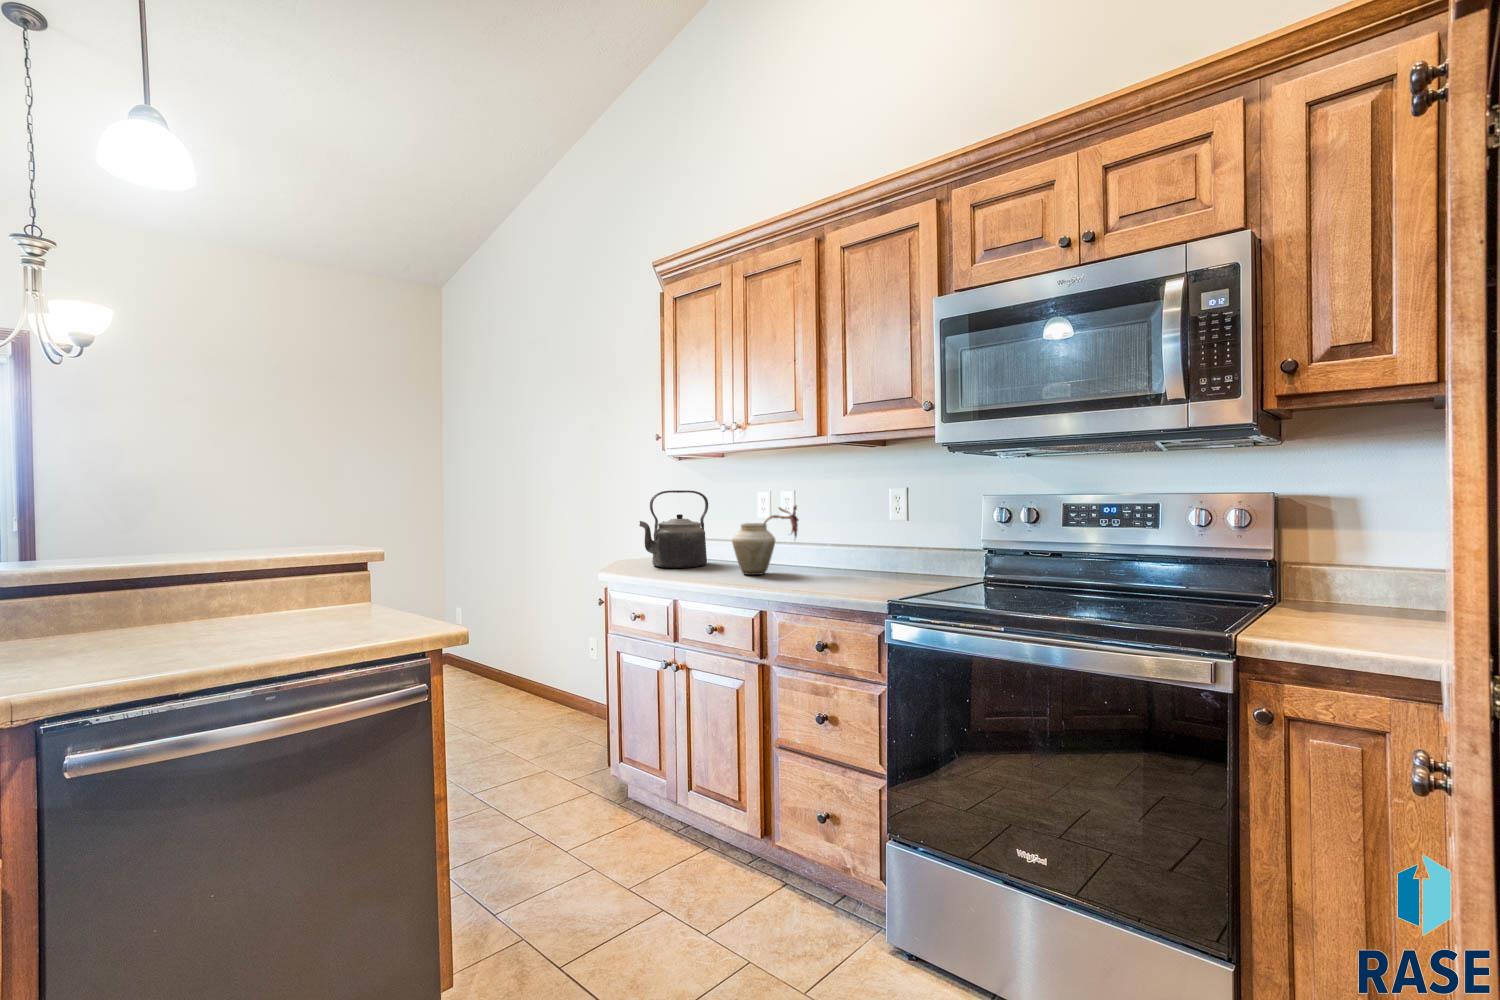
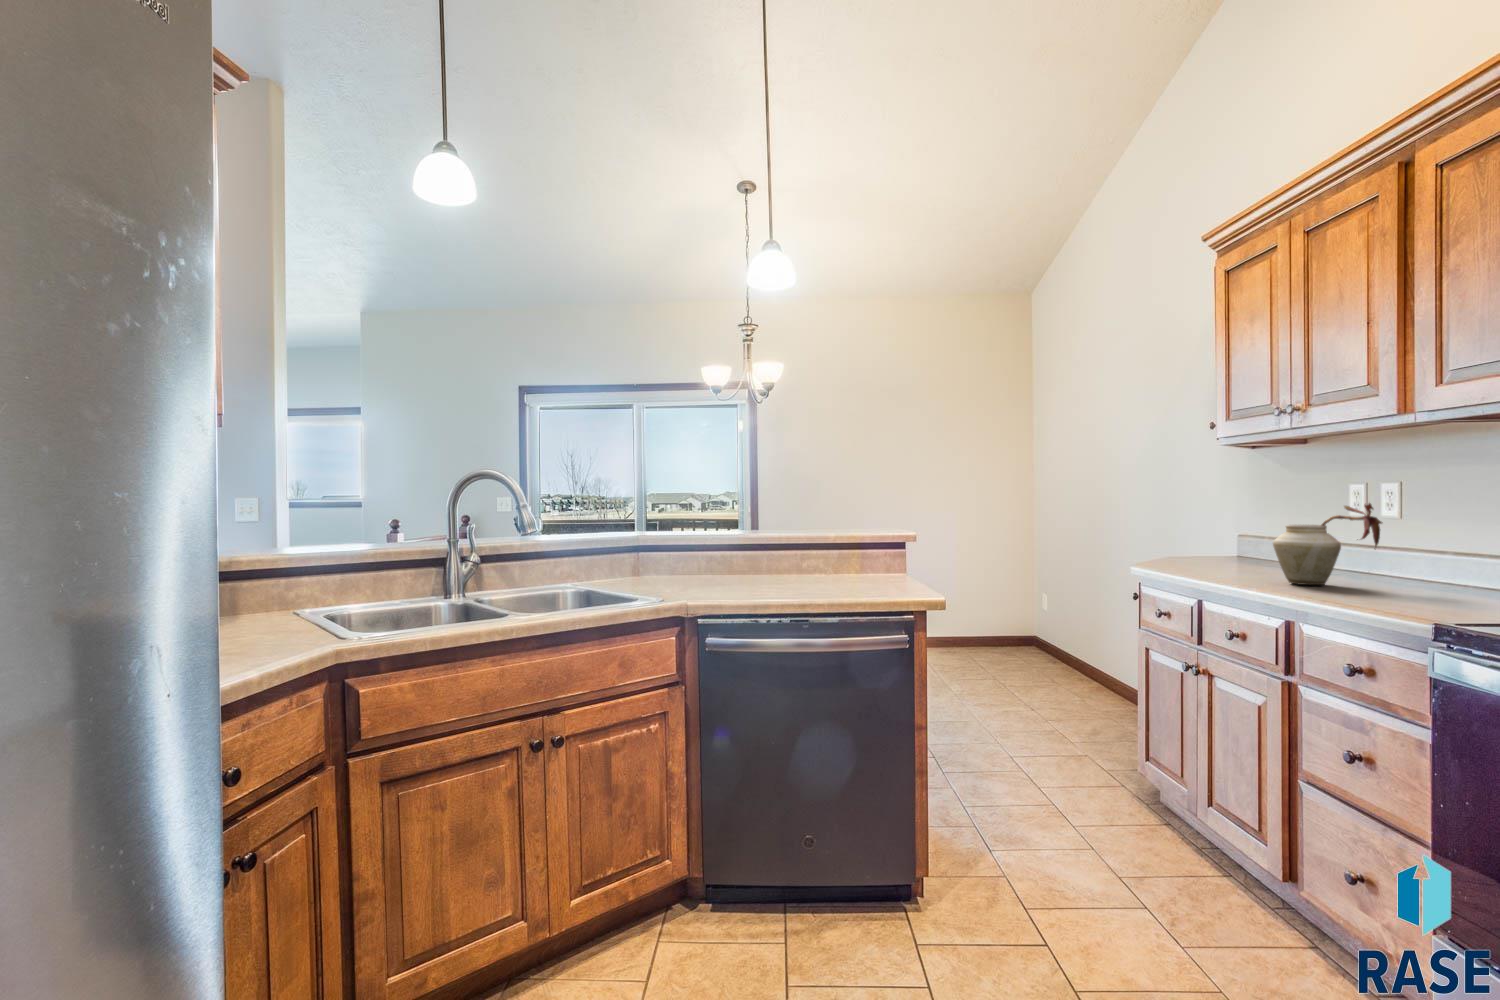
kettle: present [639,490,708,568] -> none [1170,487,1266,572]

